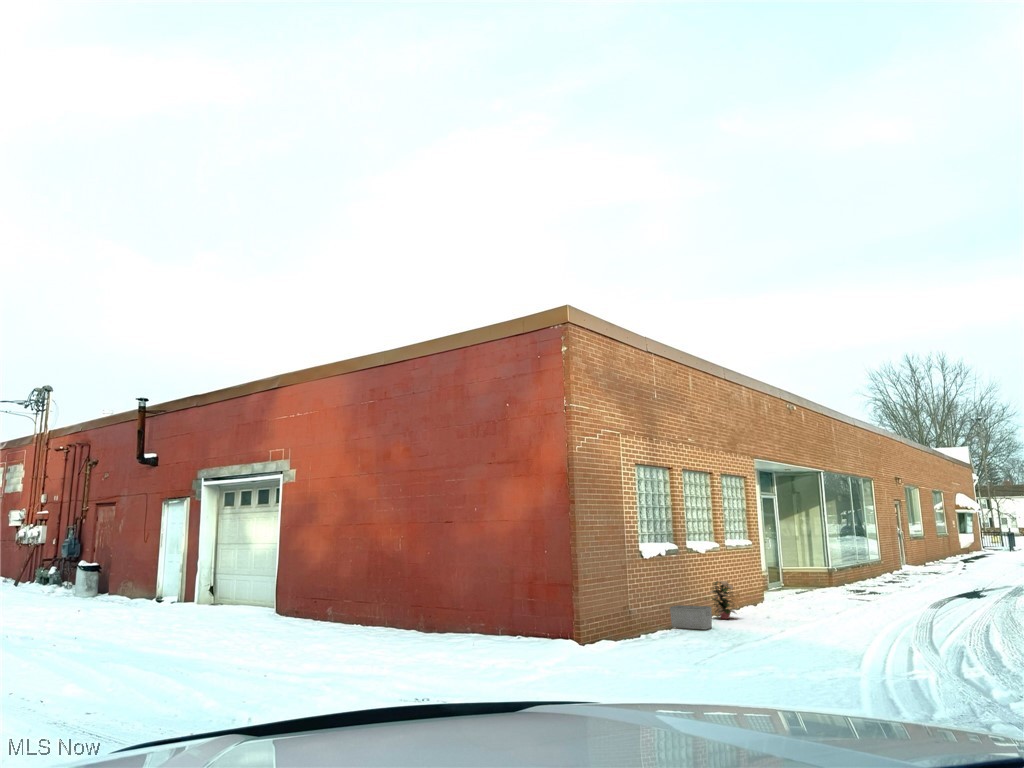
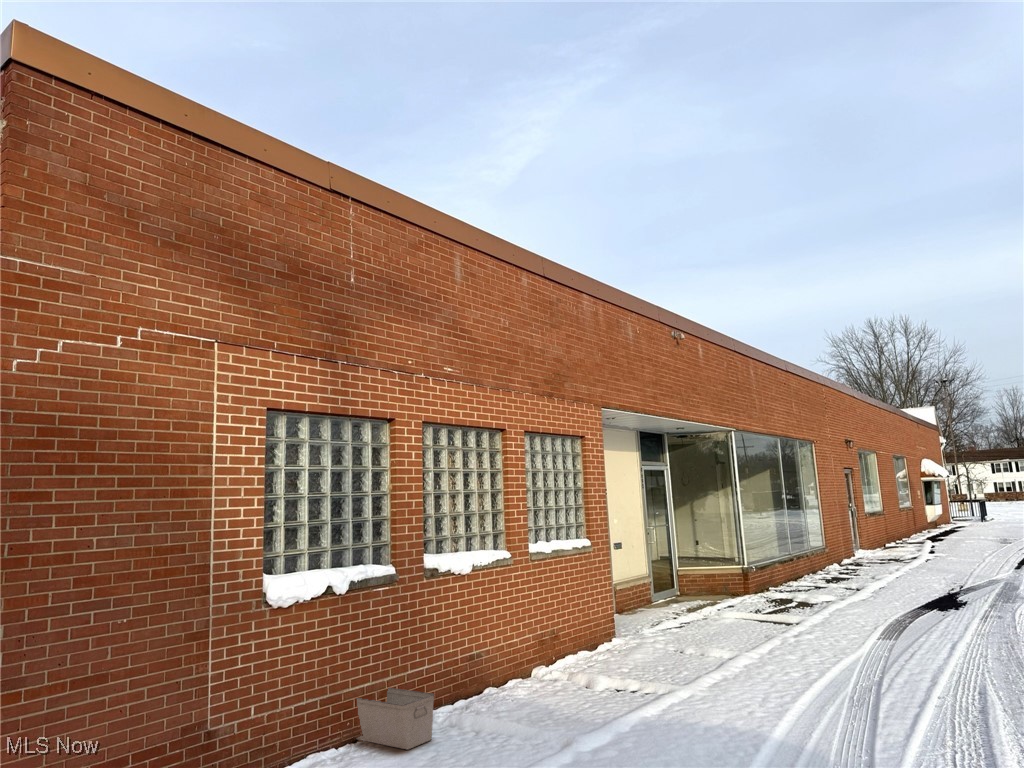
decorative plant: present [710,581,735,619] -> none [473,624,523,699]

